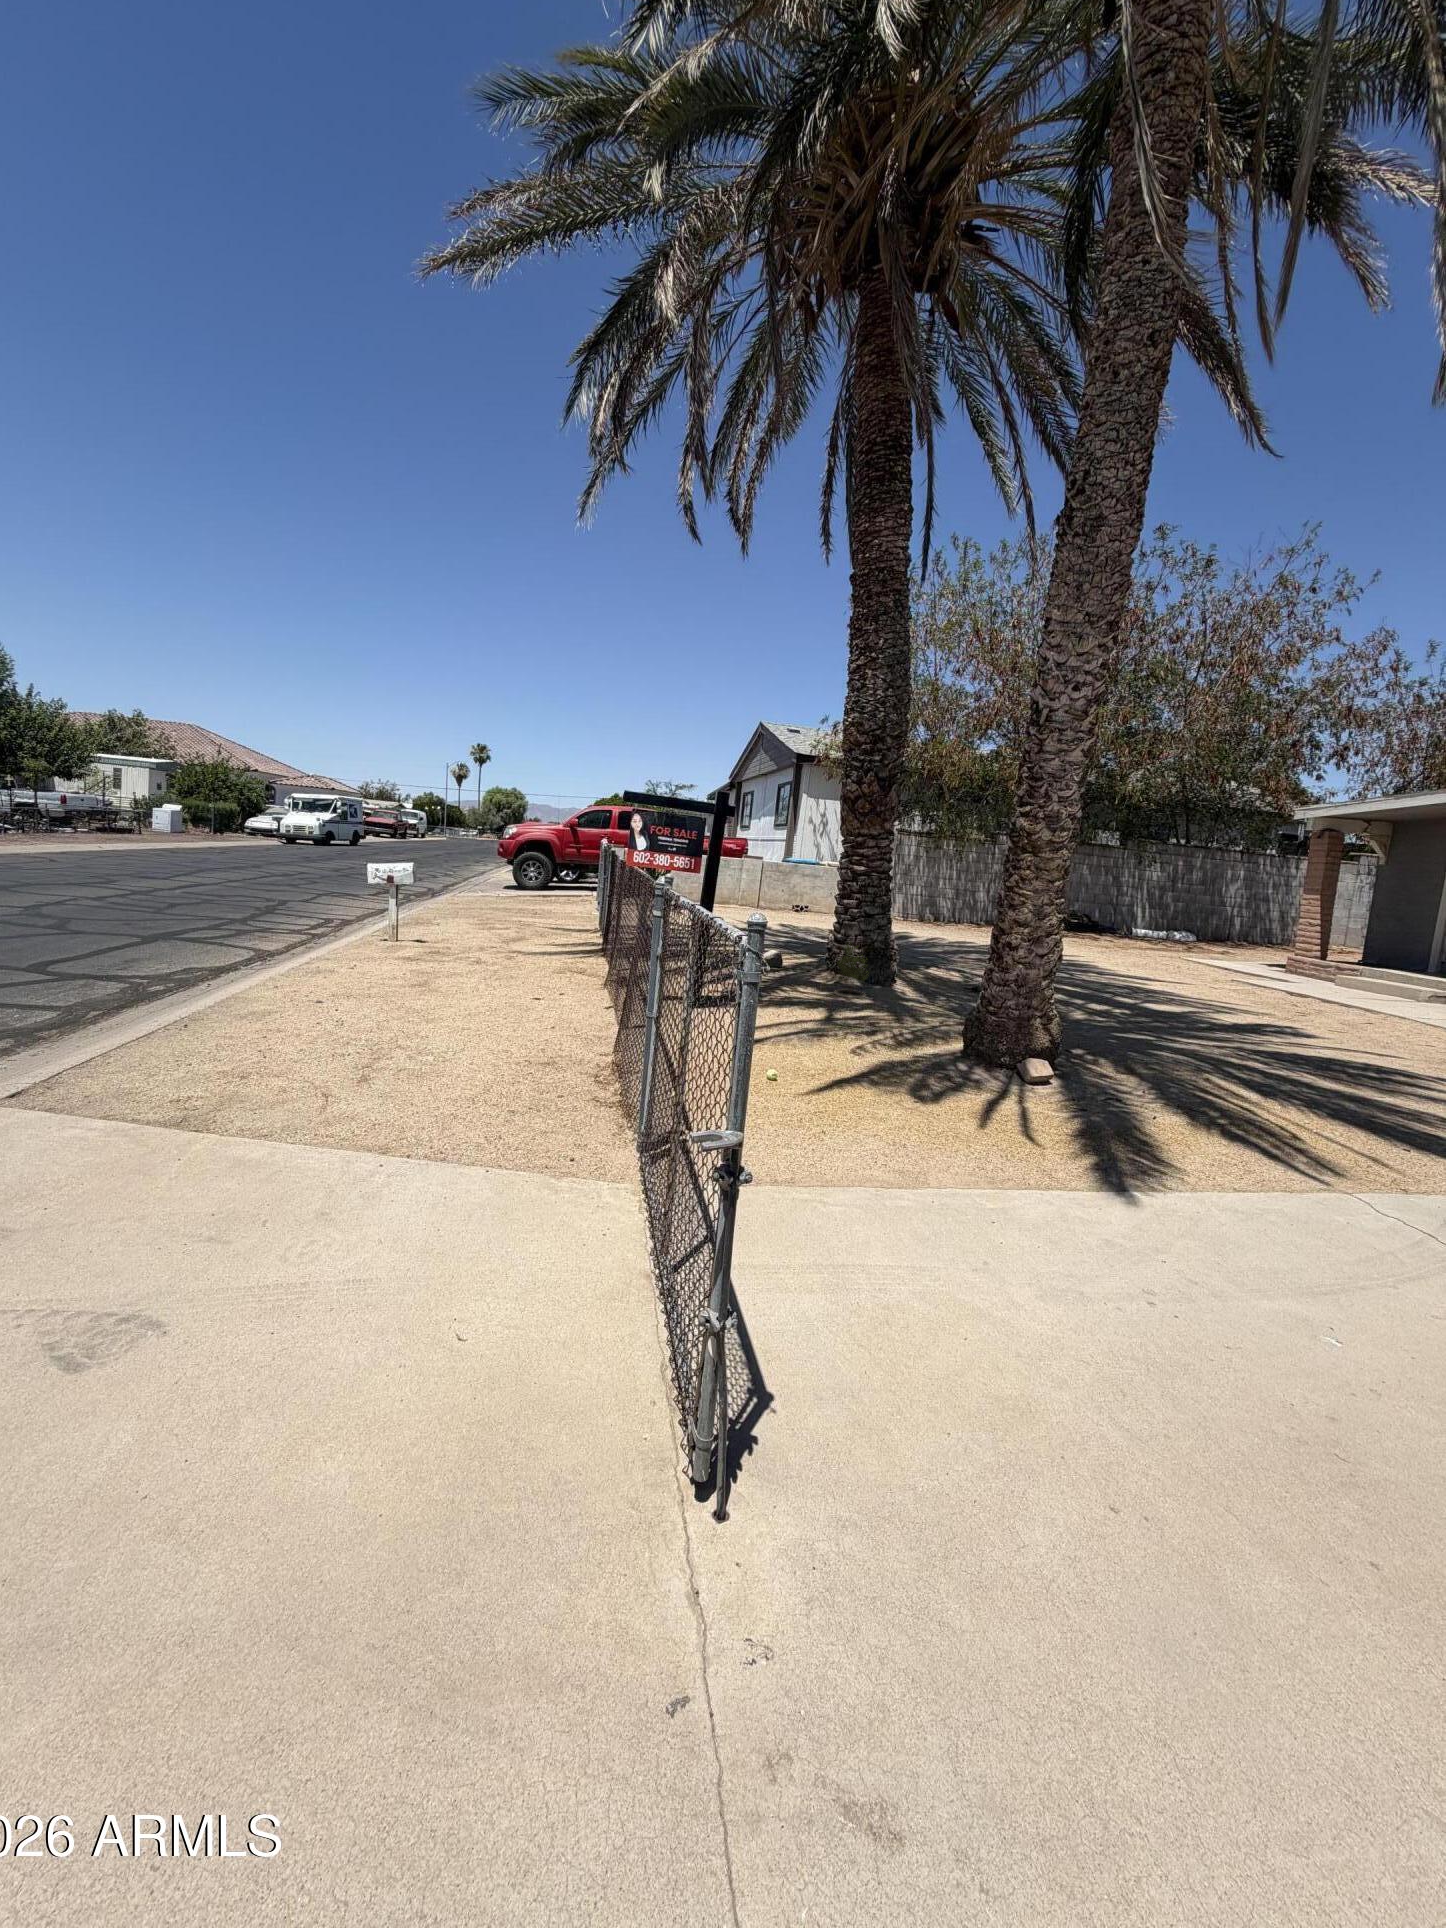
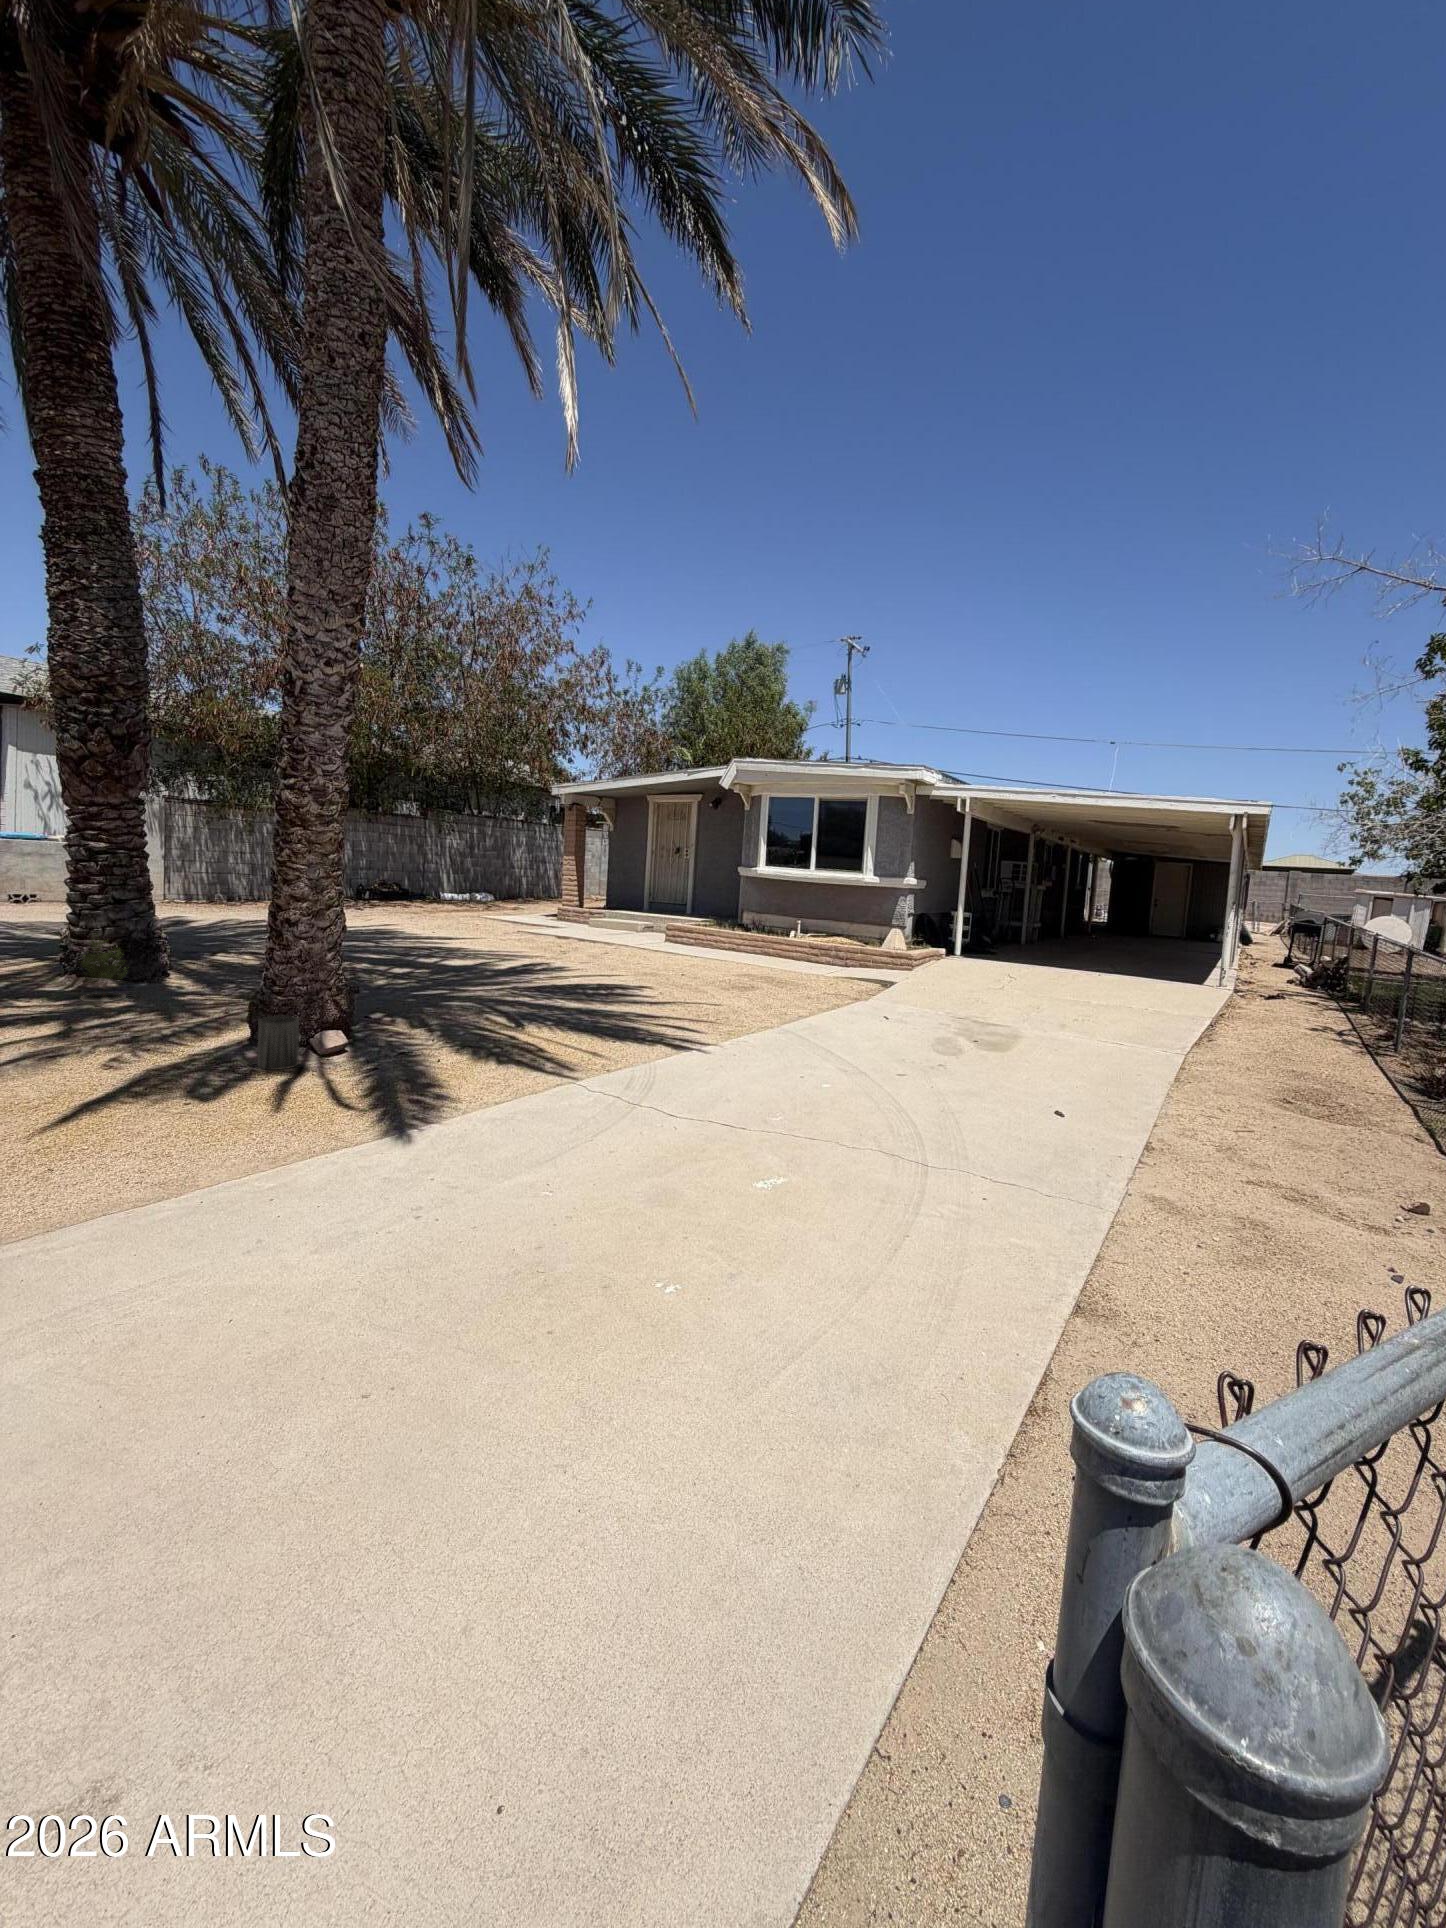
trash can: none [968,1036,1010,1091] -> present [258,1016,299,1070]

